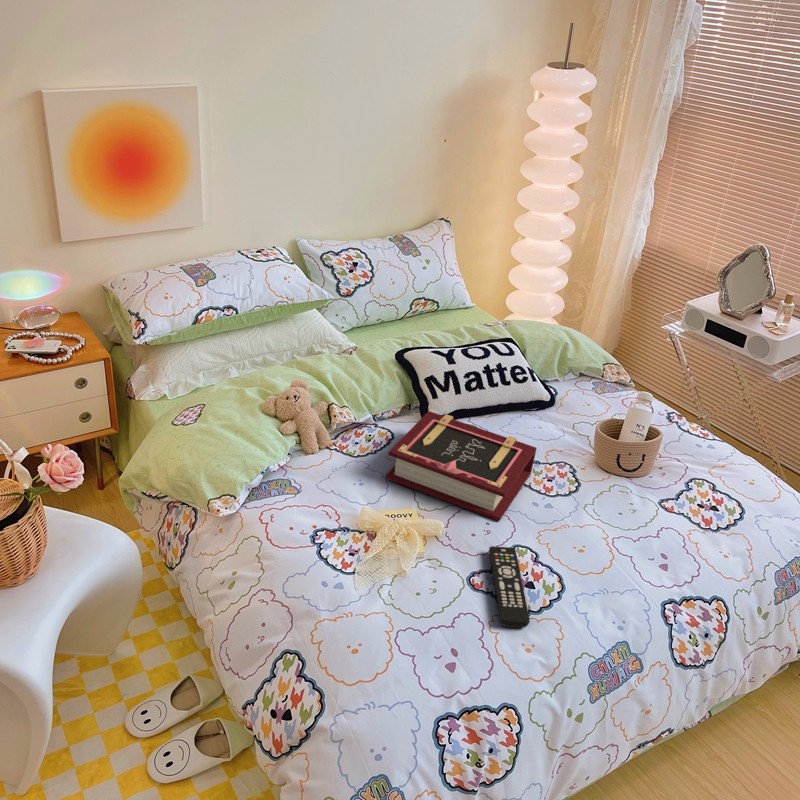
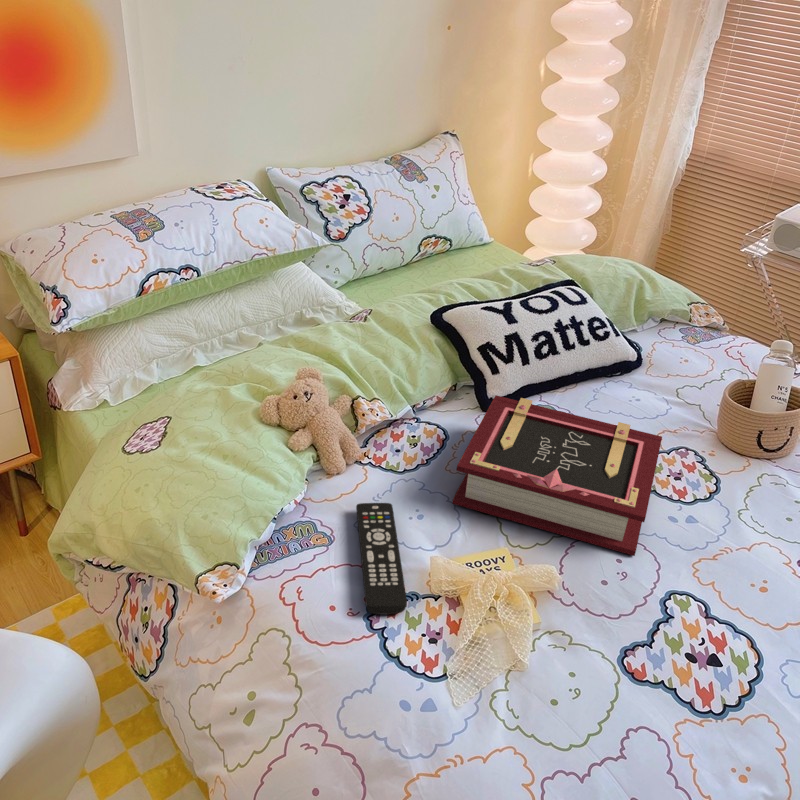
remote control: present [489,546,530,628] -> present [356,503,407,615]

